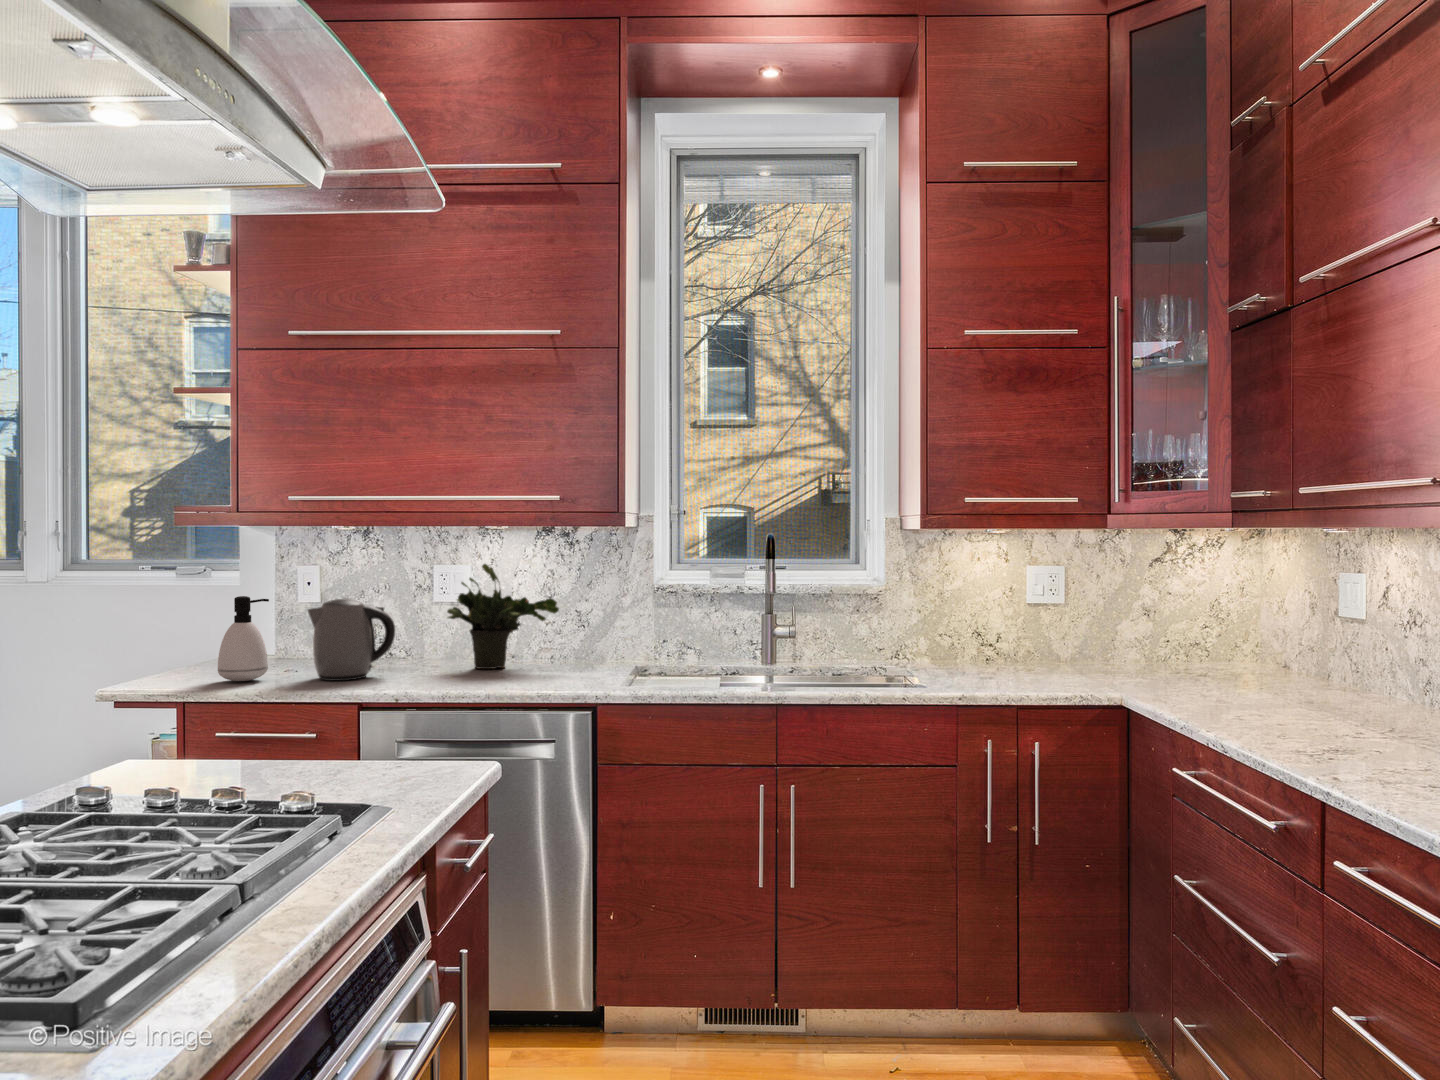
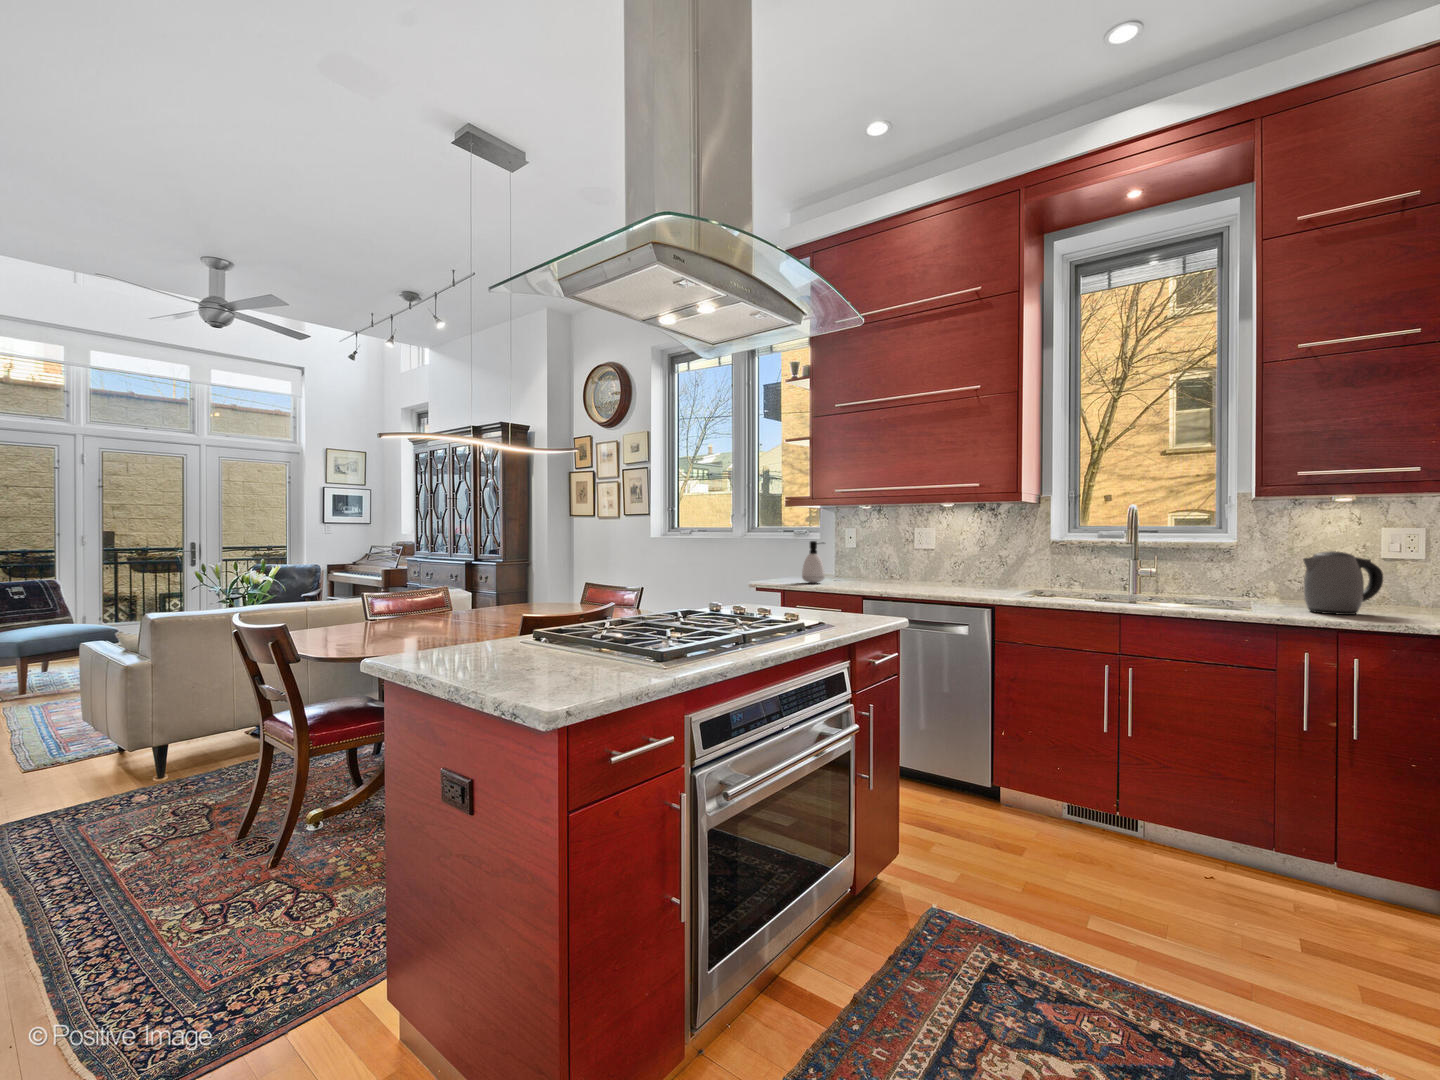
potted plant: present [447,564,559,669] -> none [916,526,983,586]
kettle: present [308,599,395,681] -> present [1303,551,1383,615]

